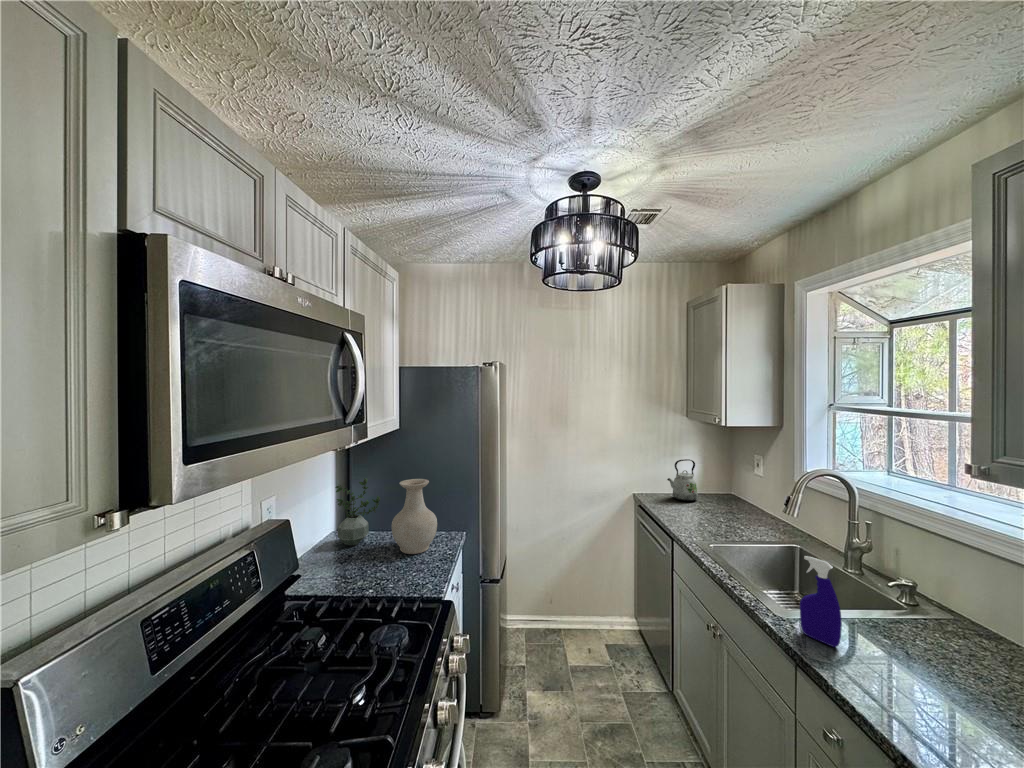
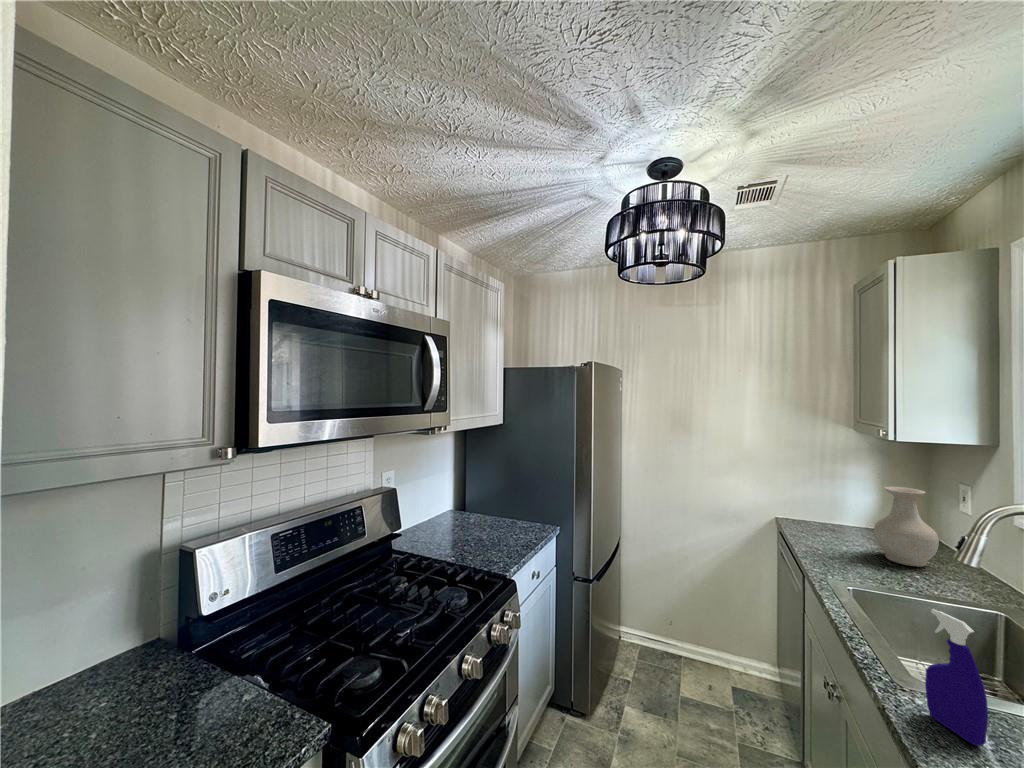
kettle: present [667,459,698,501] -> none [817,483,865,536]
potted plant: present [335,478,380,545] -> none [449,465,485,523]
vase: present [392,479,437,554] -> present [874,487,939,567]

